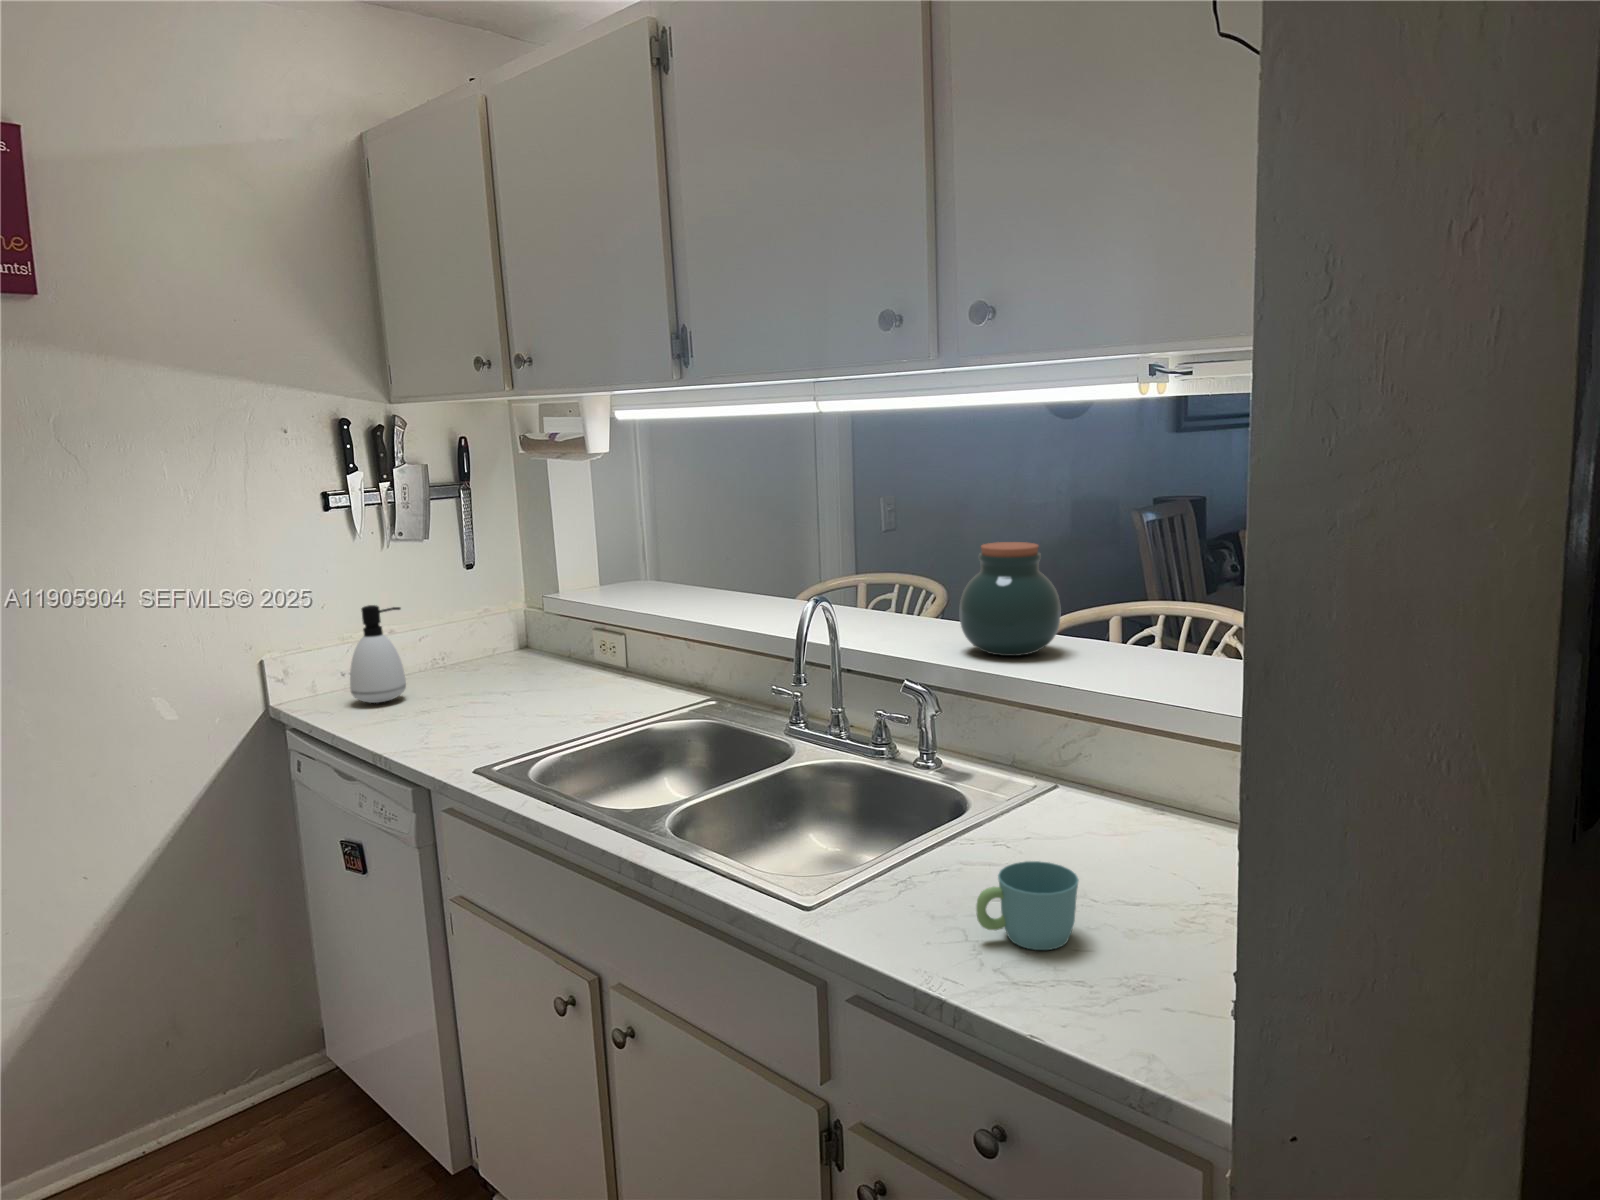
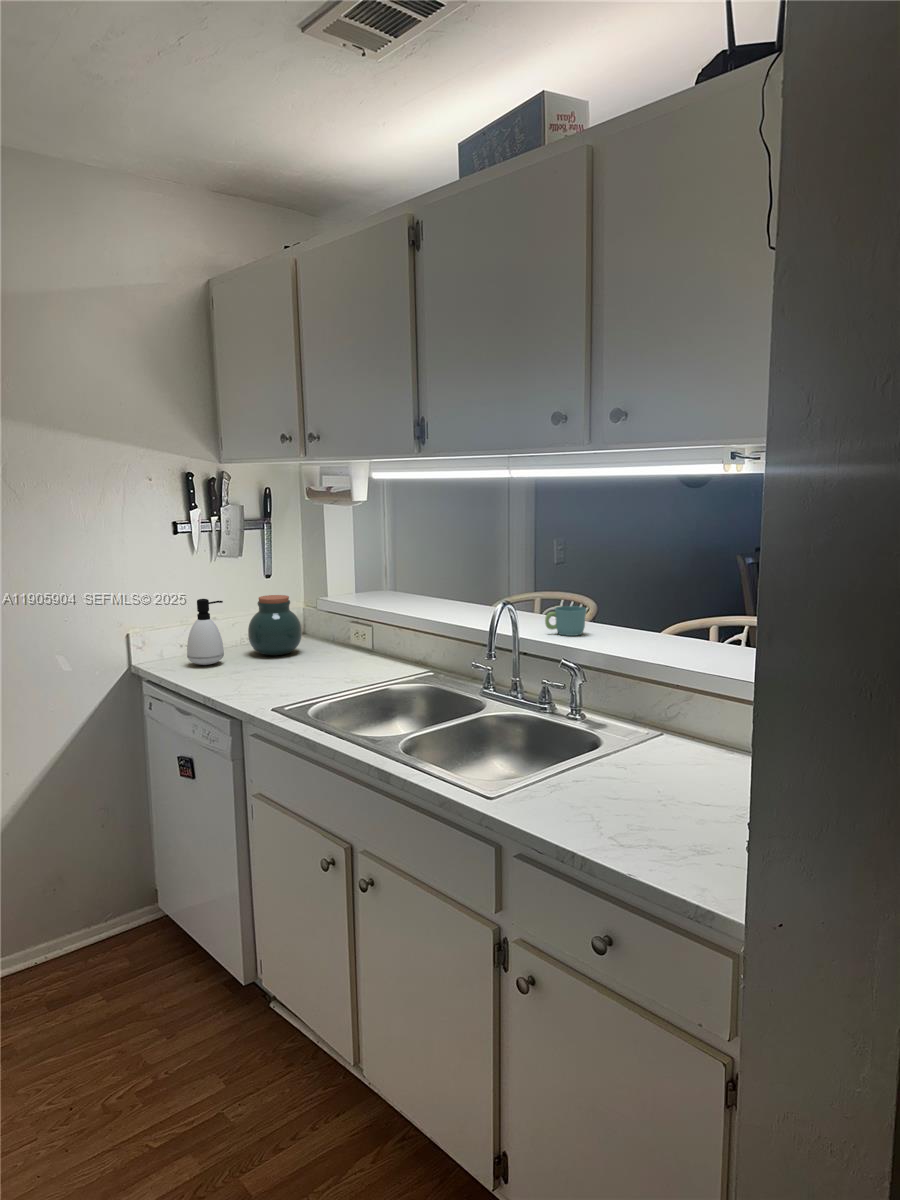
jar: present [960,542,1060,656] -> present [248,595,302,655]
mug: present [976,861,1079,950] -> present [545,606,586,636]

